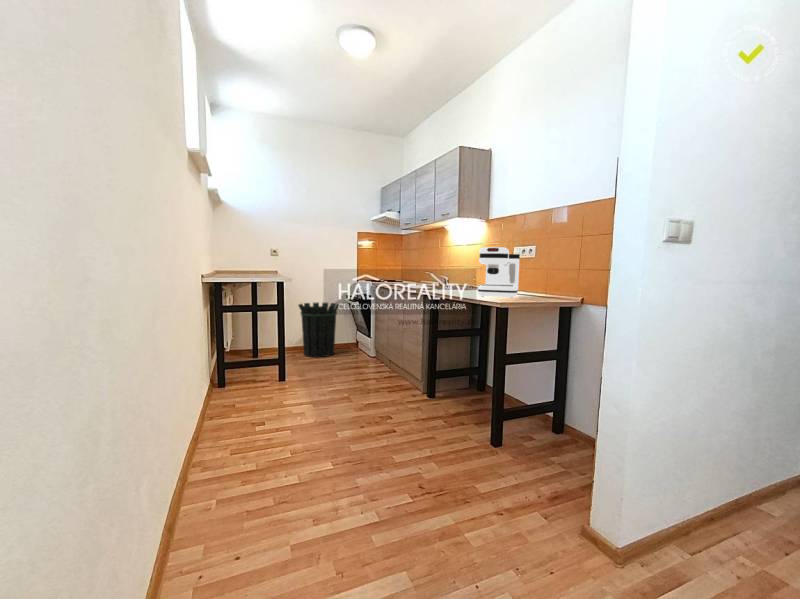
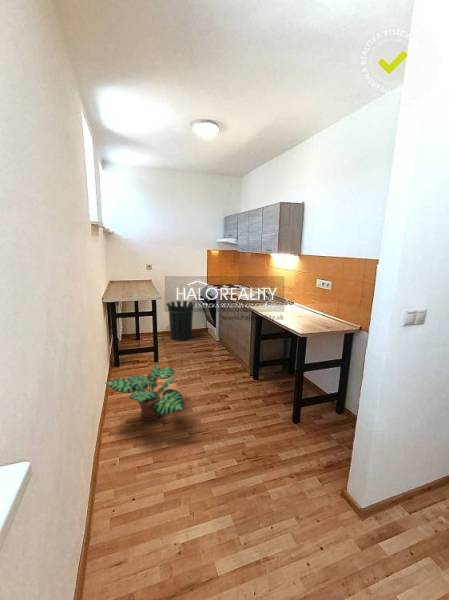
coffee maker: present [478,247,520,298] -> none [288,285,320,323]
potted plant: none [198,359,323,450] -> present [105,364,183,421]

